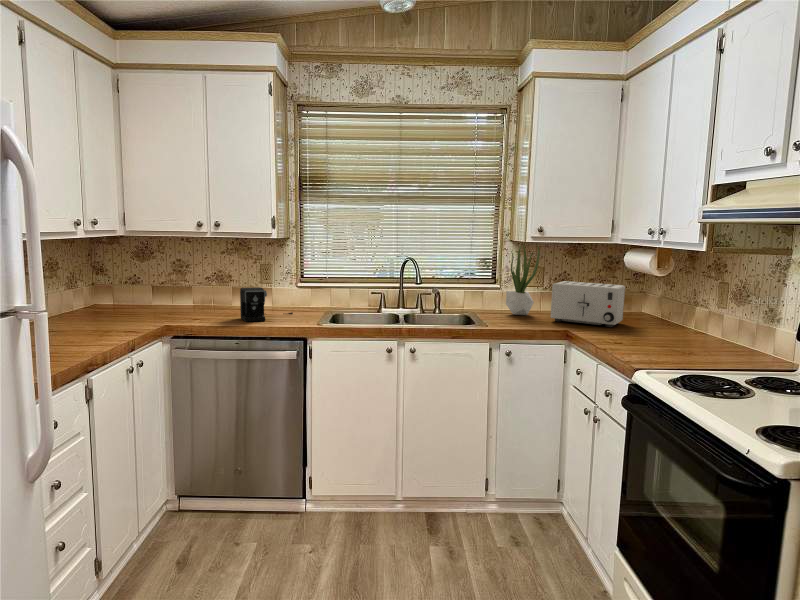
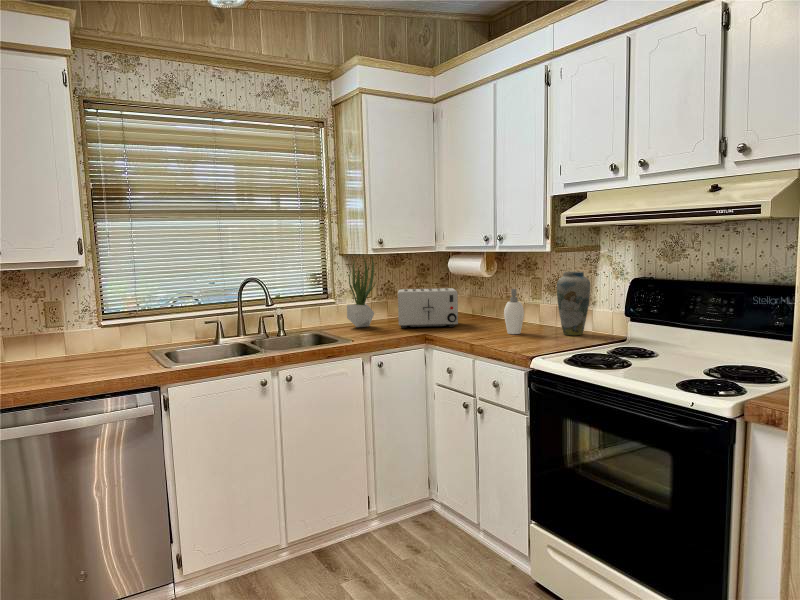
vase: none [720,278,768,358] -> present [557,272,590,335]
coffee maker: present [240,287,293,322] -> none [45,331,116,378]
soap dispenser: none [654,292,690,345] -> present [504,289,524,334]

